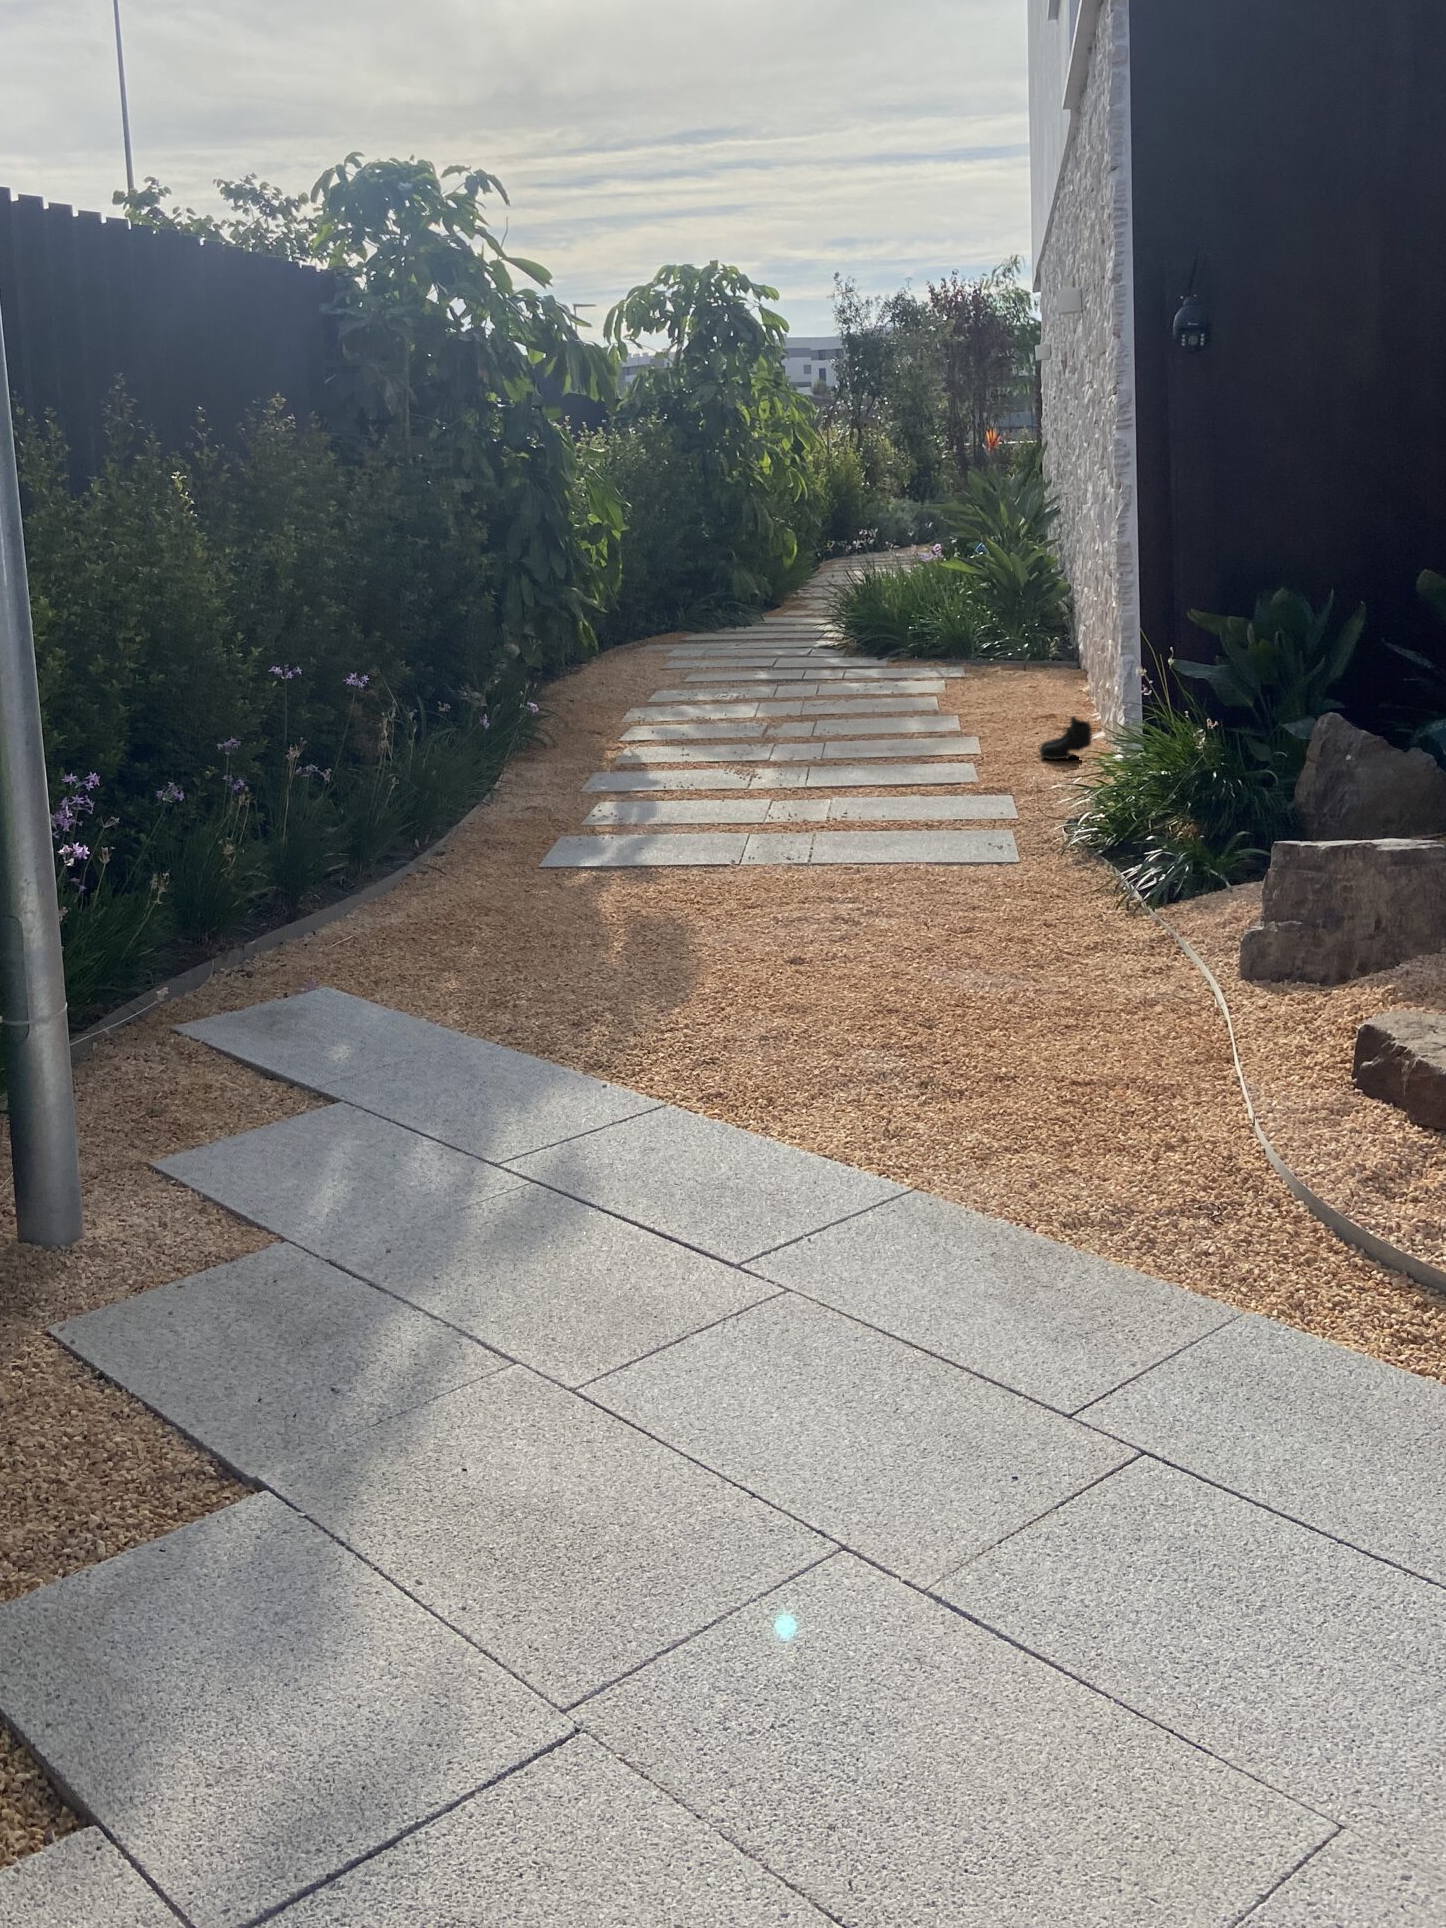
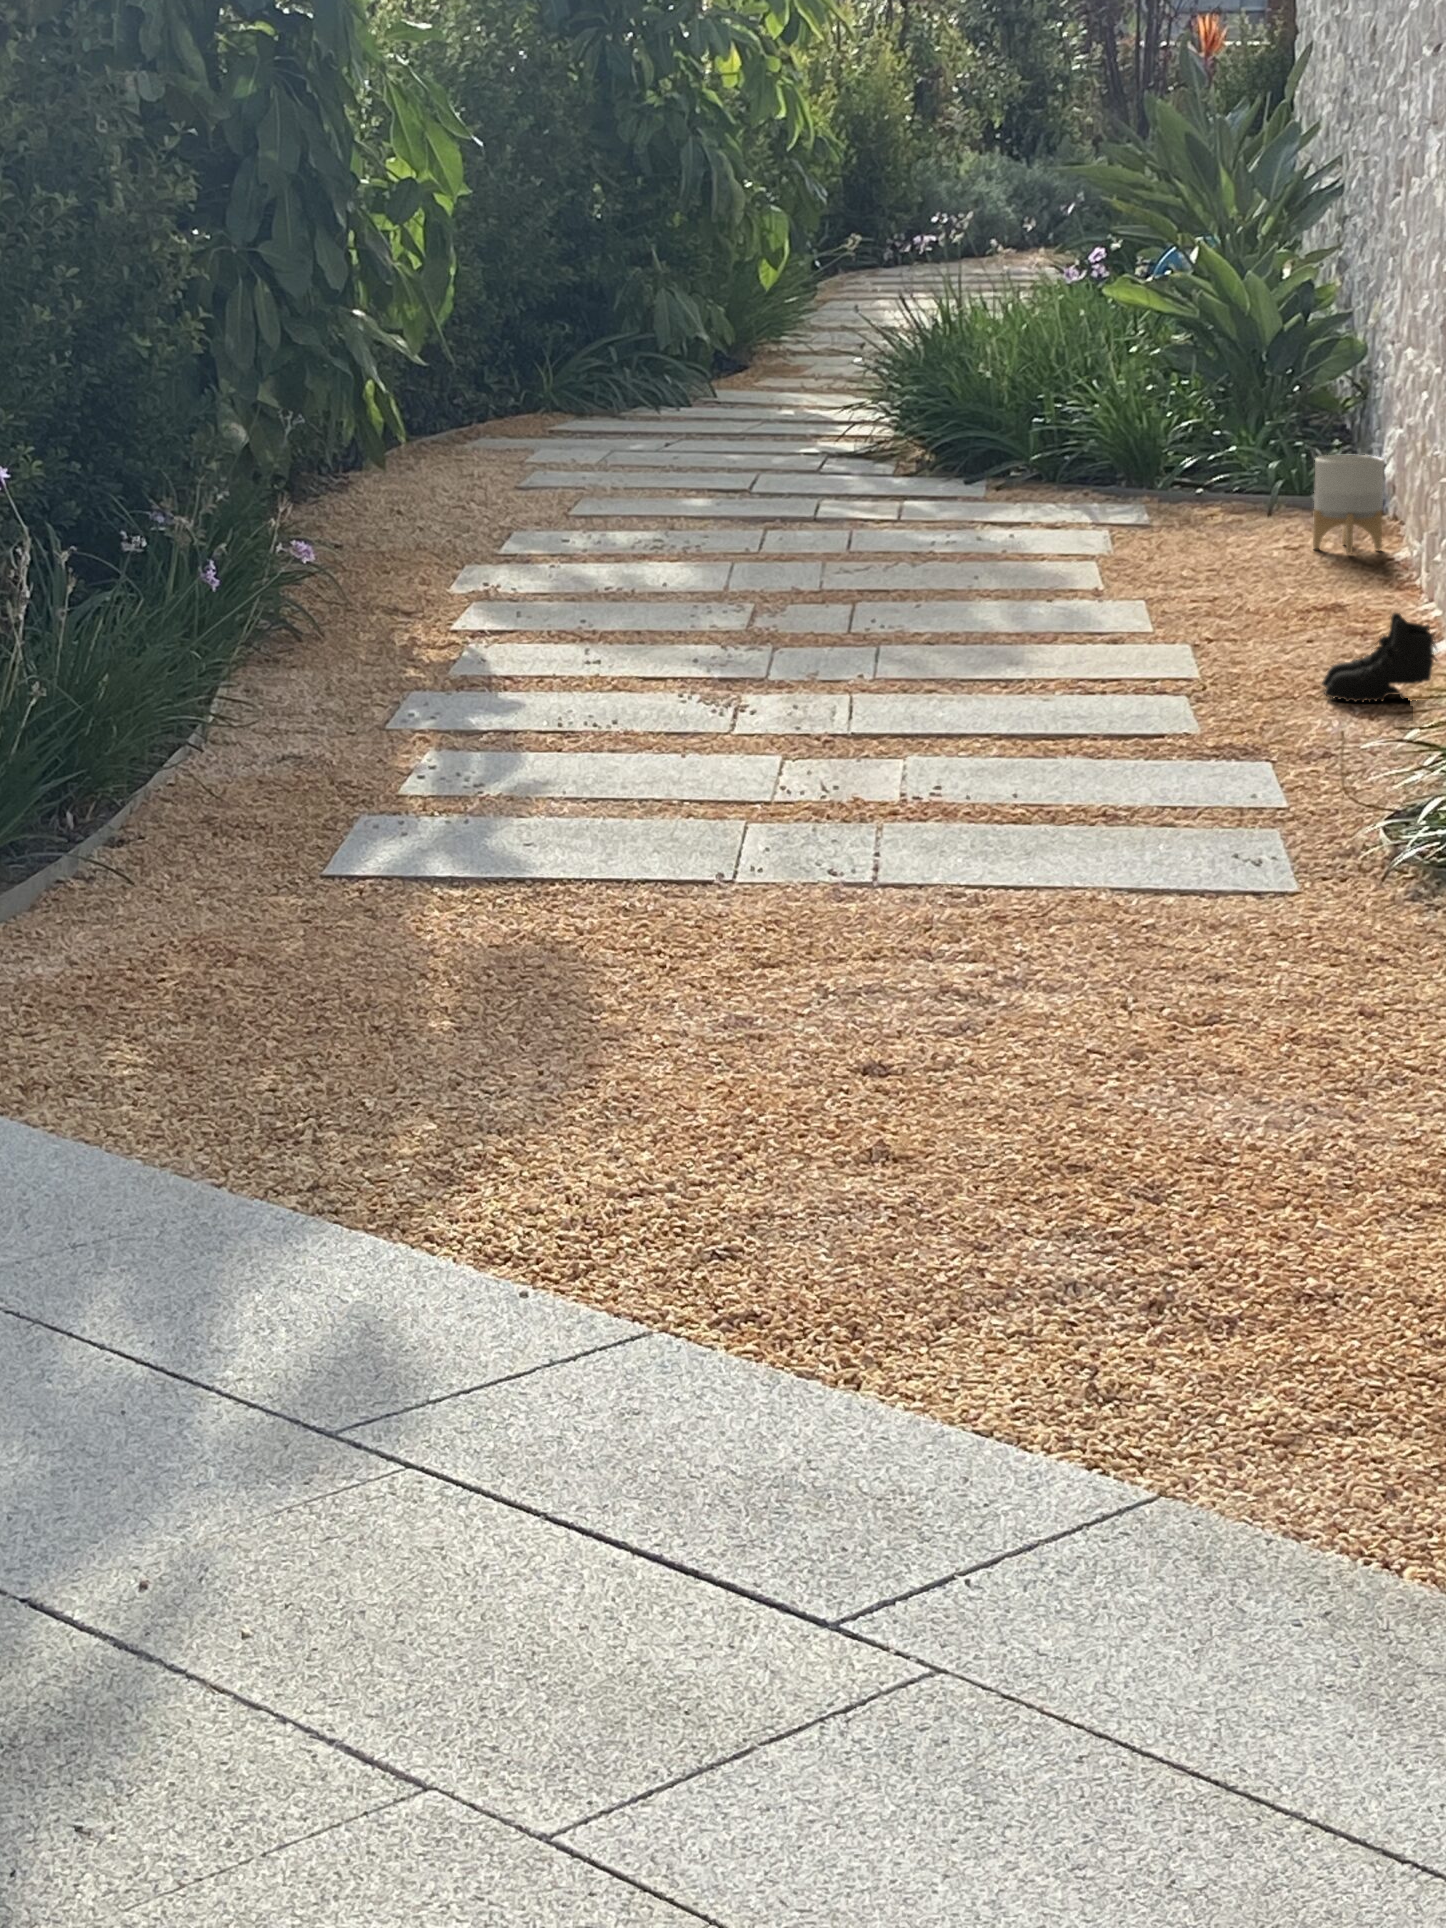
planter: none [1038,639,1072,686] -> present [1313,455,1384,554]

